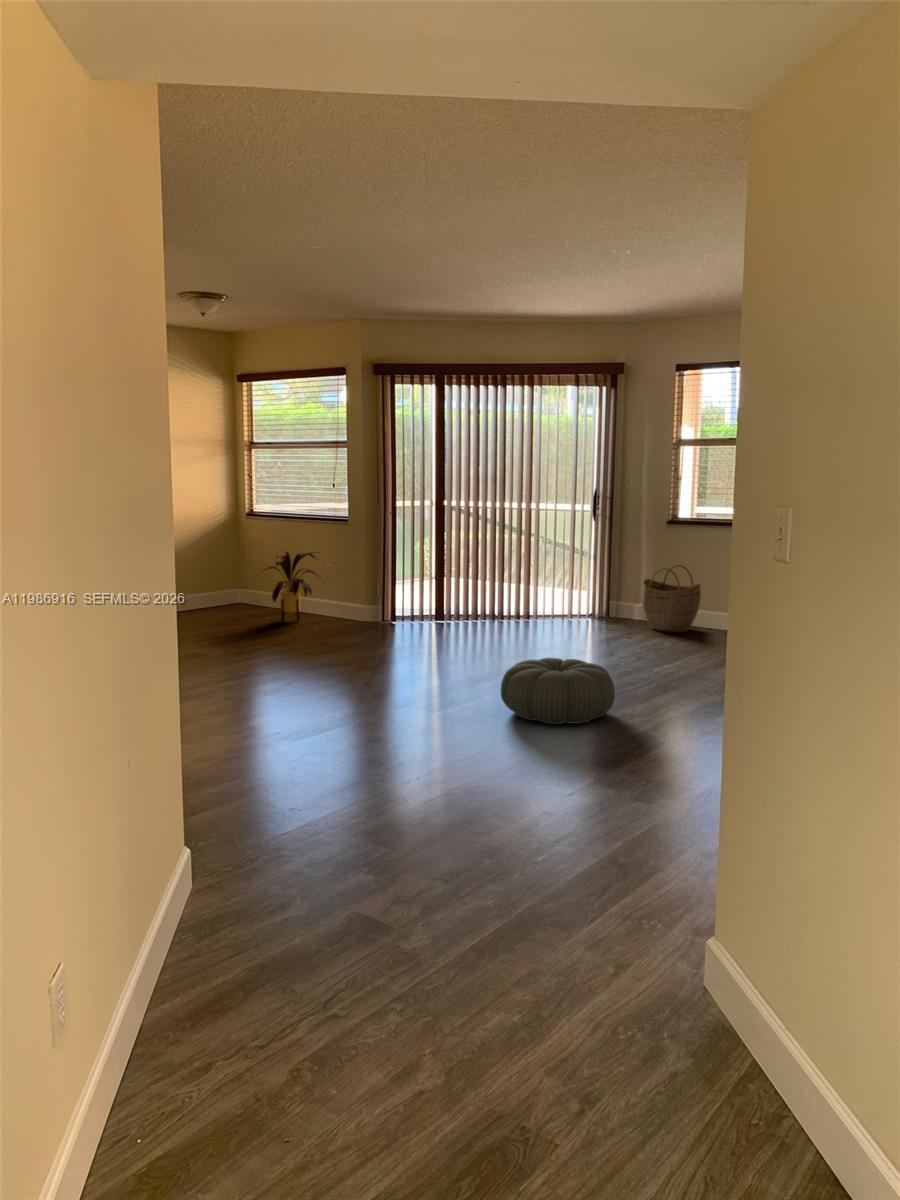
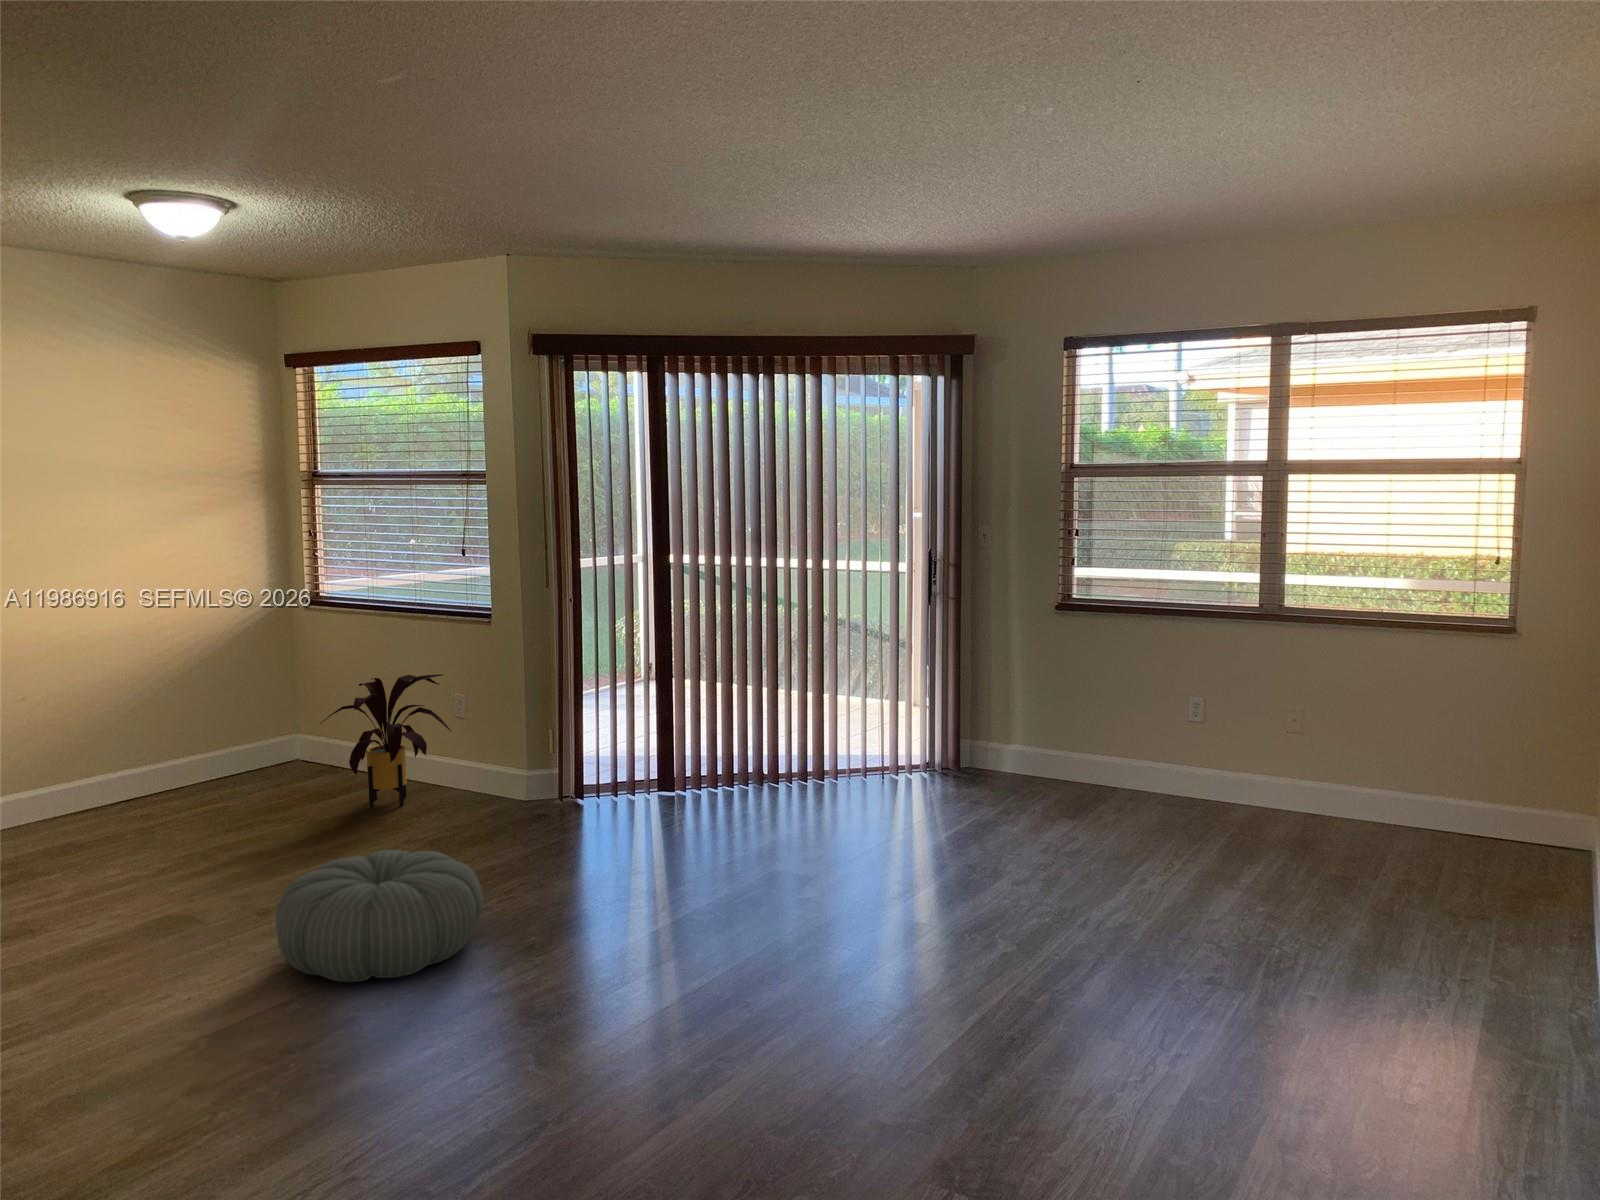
woven basket: present [642,565,701,633] -> none [1020,679,1121,800]
pouf: present [501,658,615,724] -> present [276,850,483,982]

